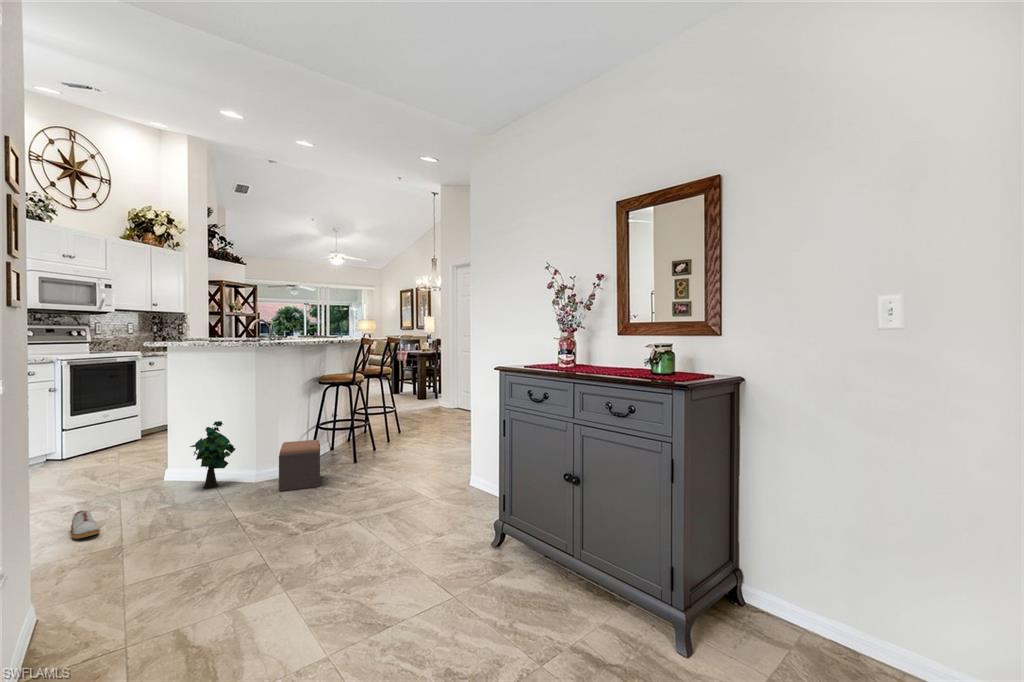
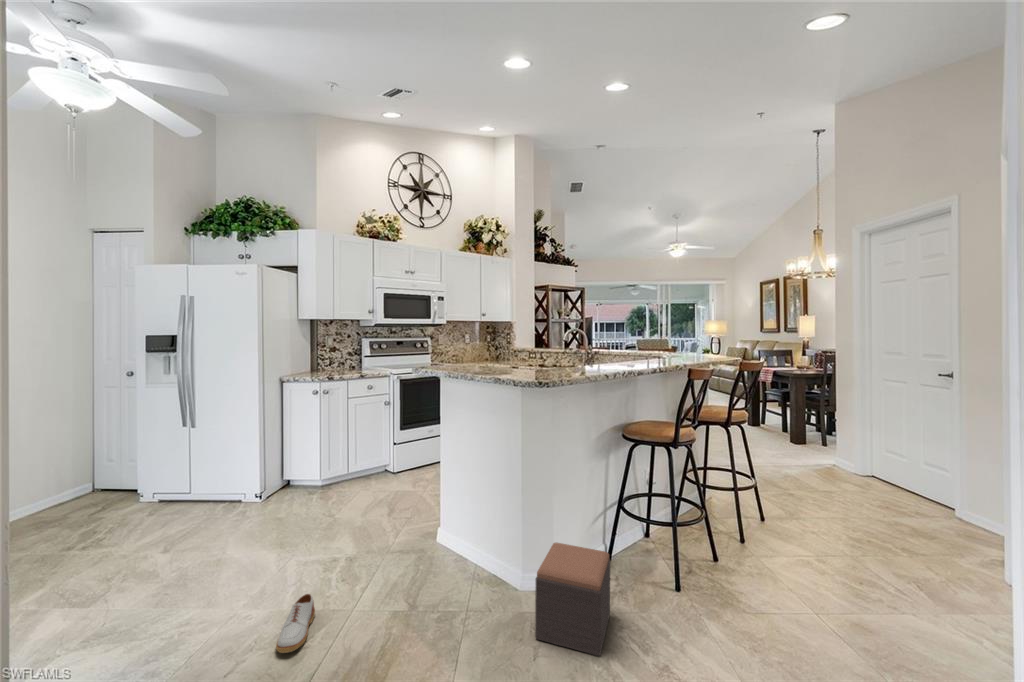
decorative plant: present [190,421,235,489] -> none [445,486,497,582]

